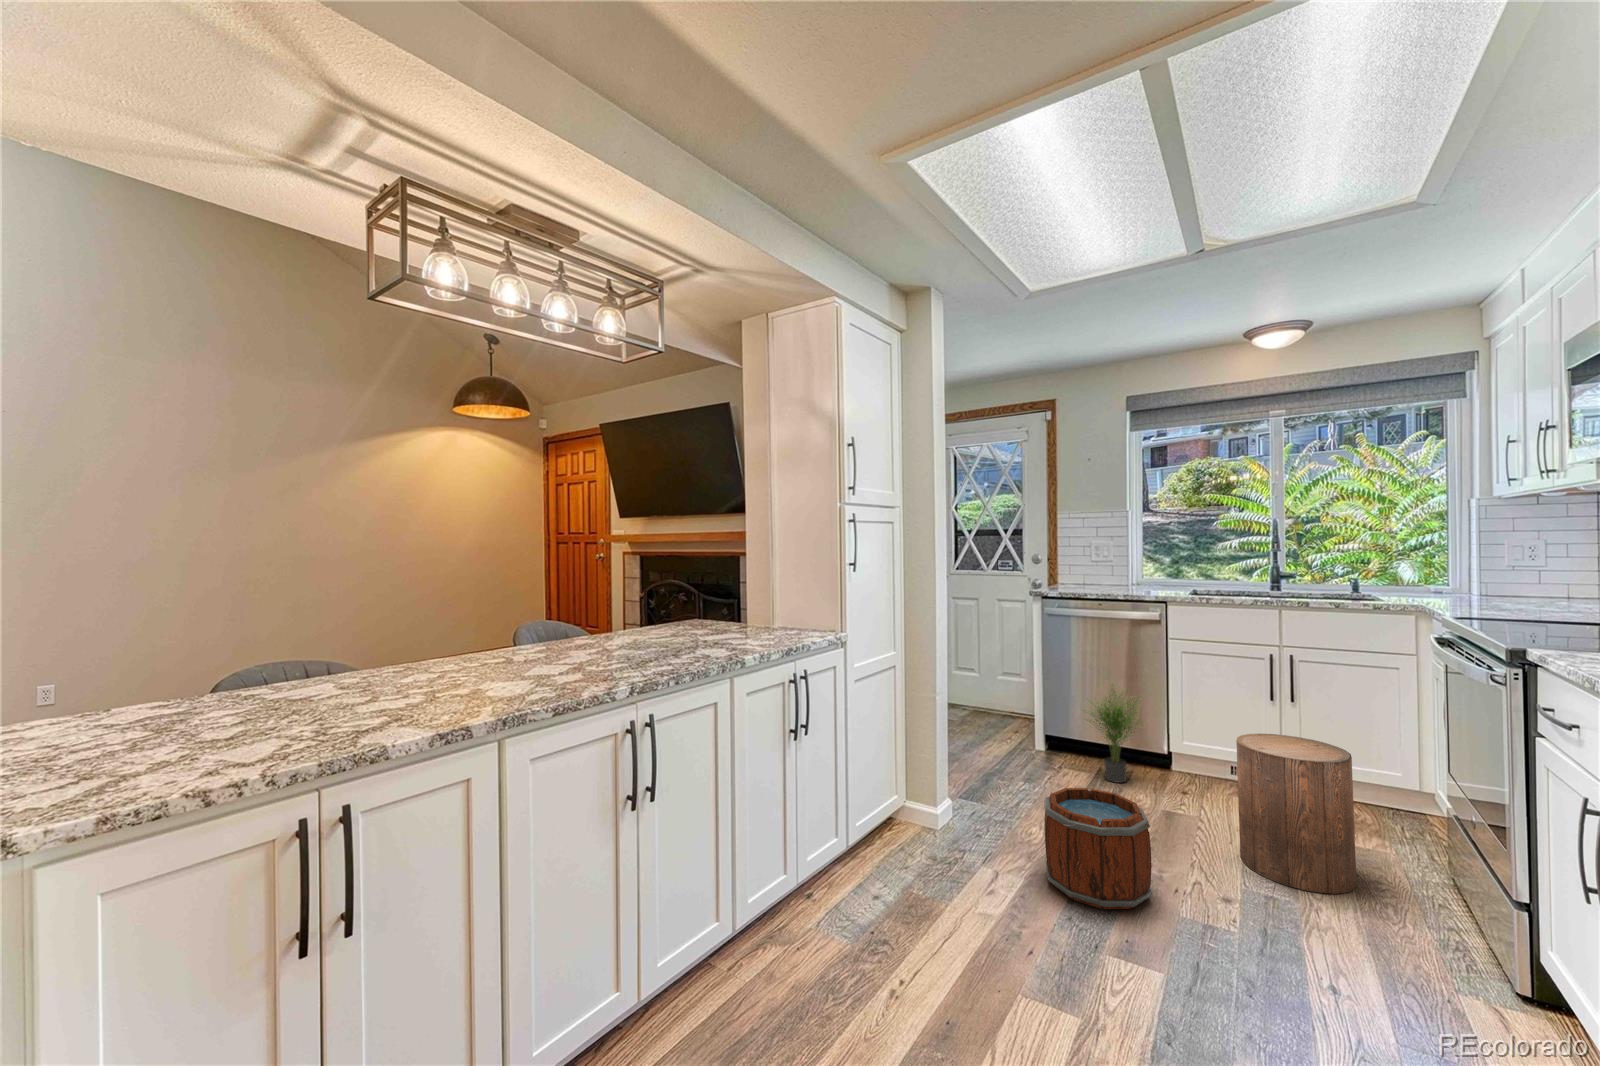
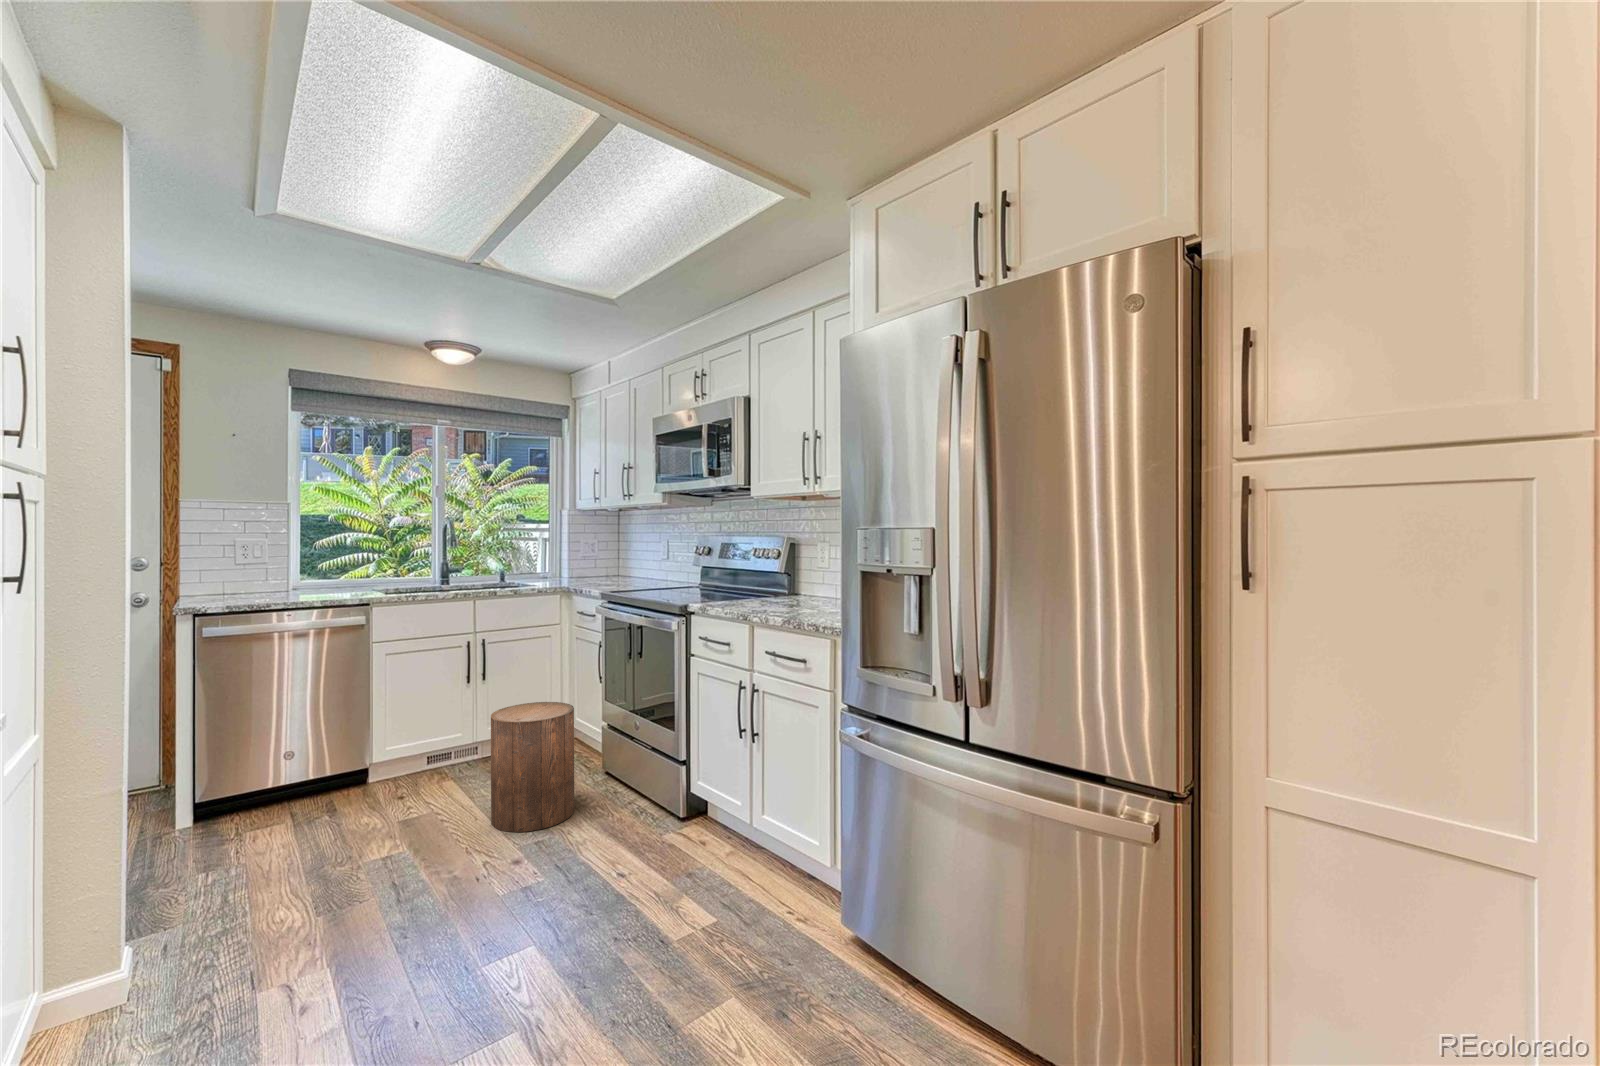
potted plant: present [1087,689,1138,783] -> none [262,699,363,822]
bucket: present [1044,788,1152,909] -> none [345,810,471,950]

